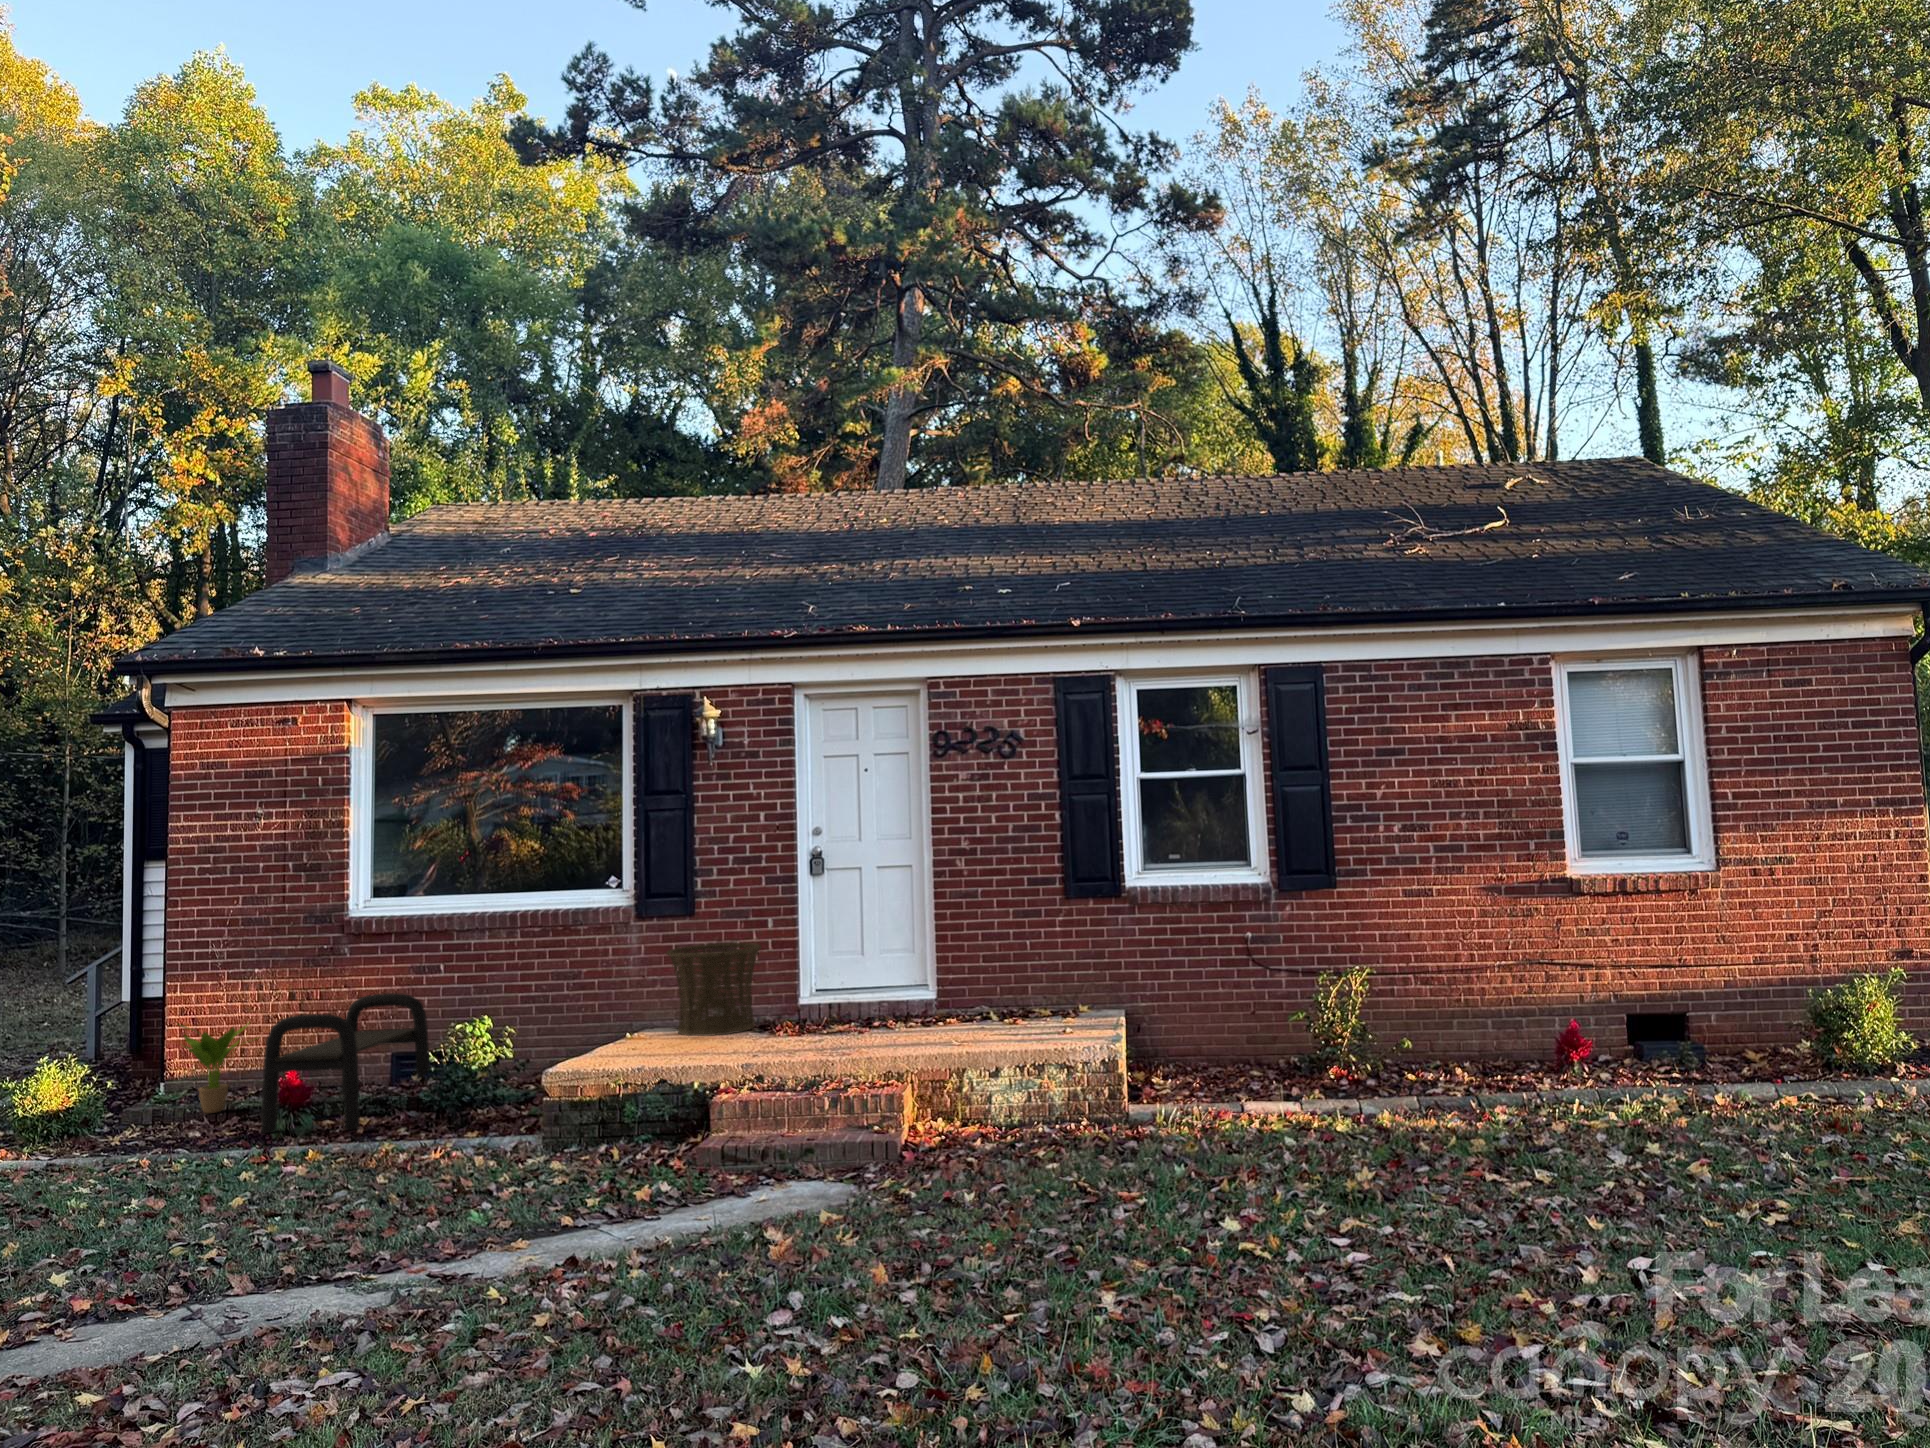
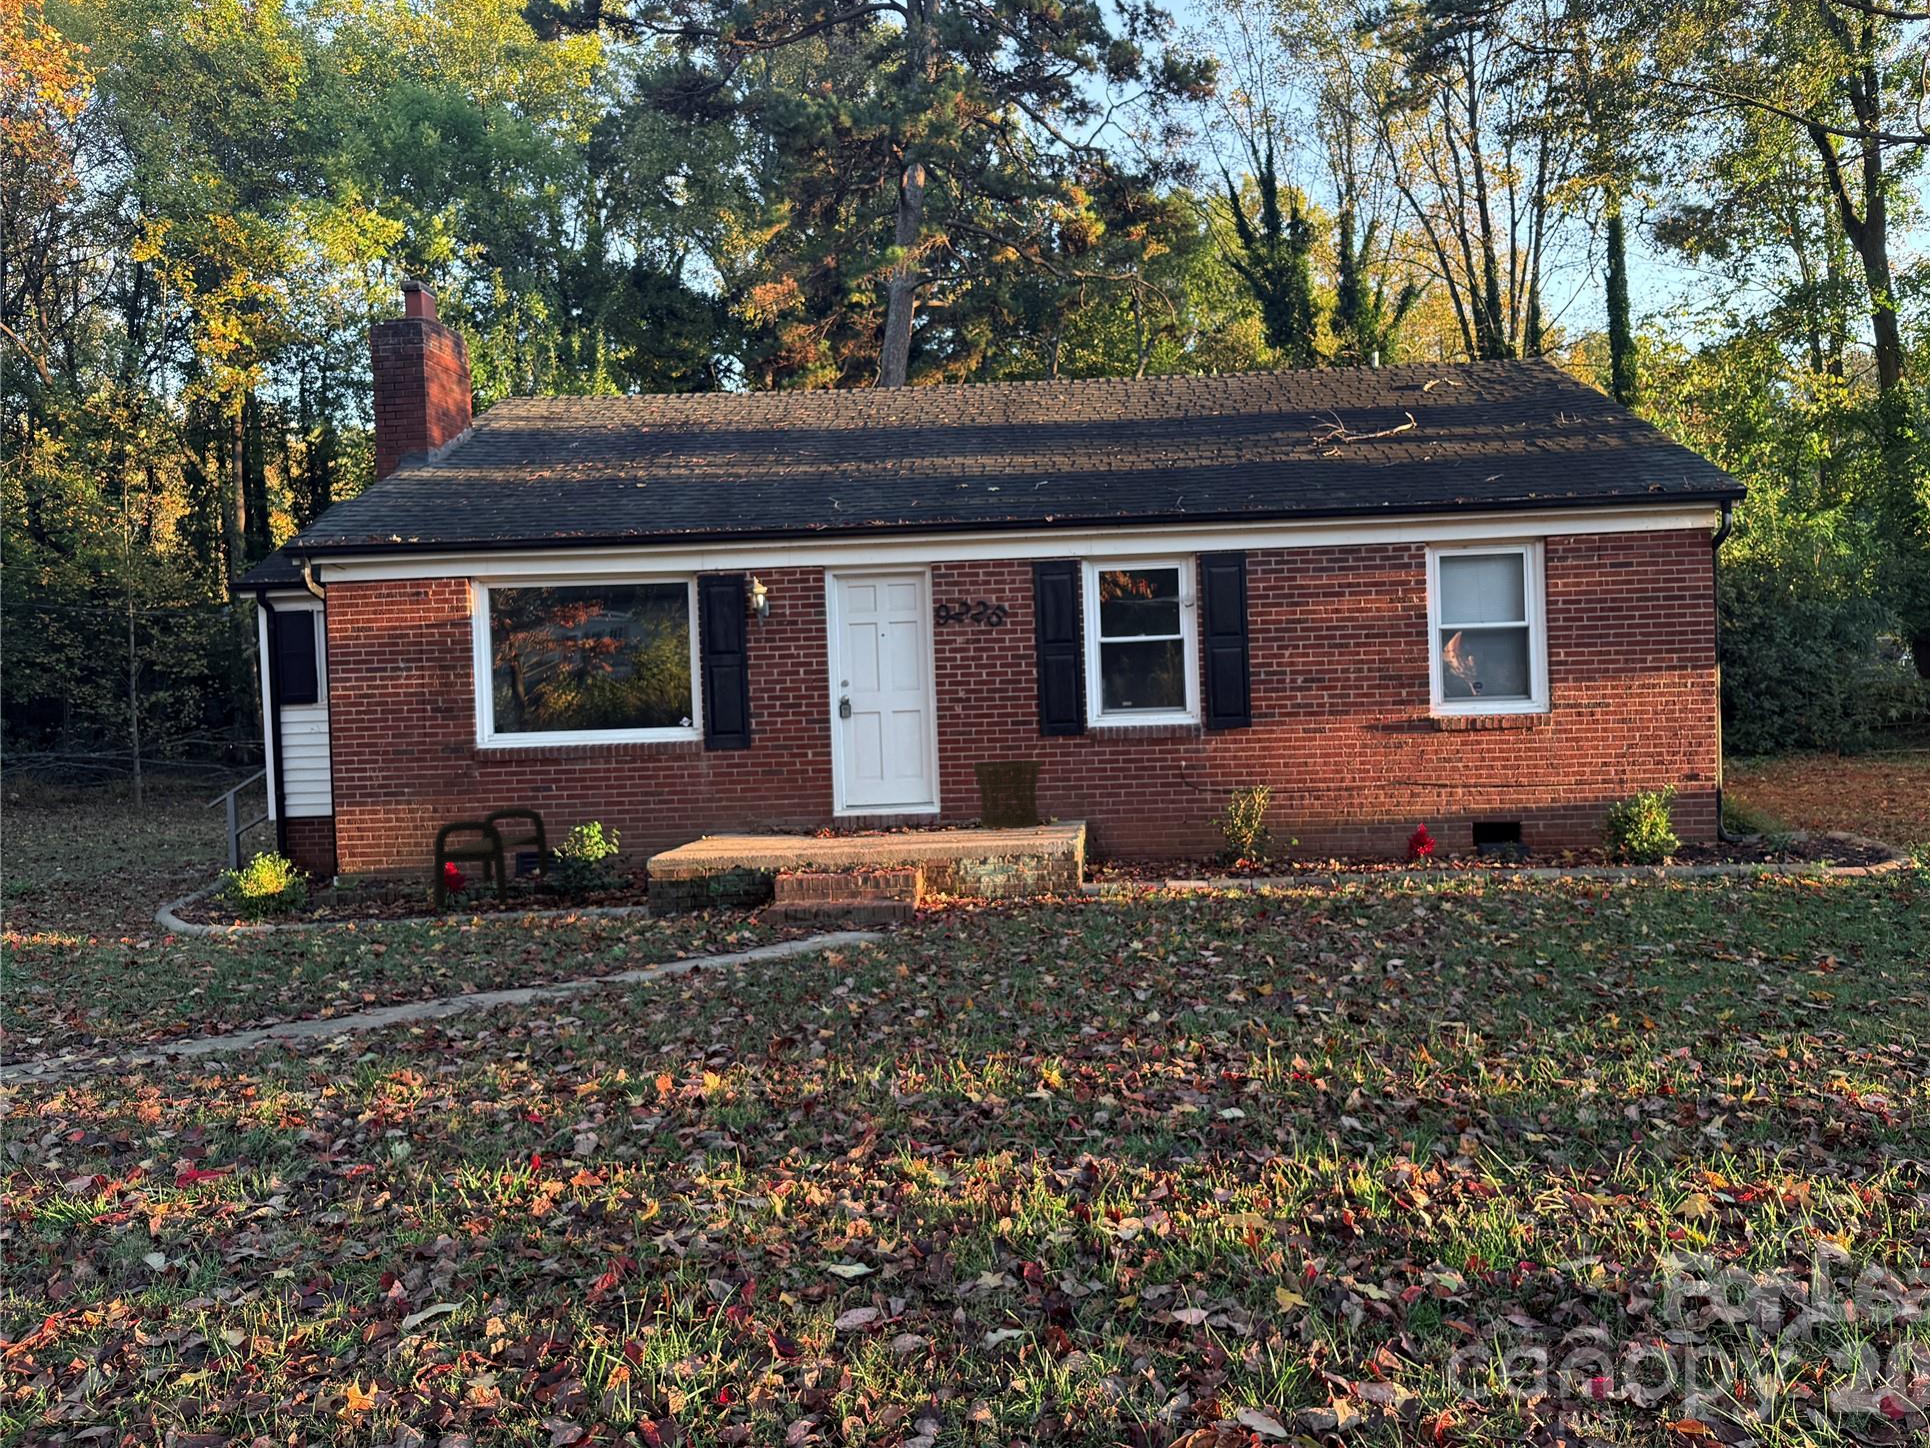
basket: present [667,943,761,1036] -> present [972,760,1043,828]
potted plant: present [176,1022,256,1113] -> none [353,826,420,897]

